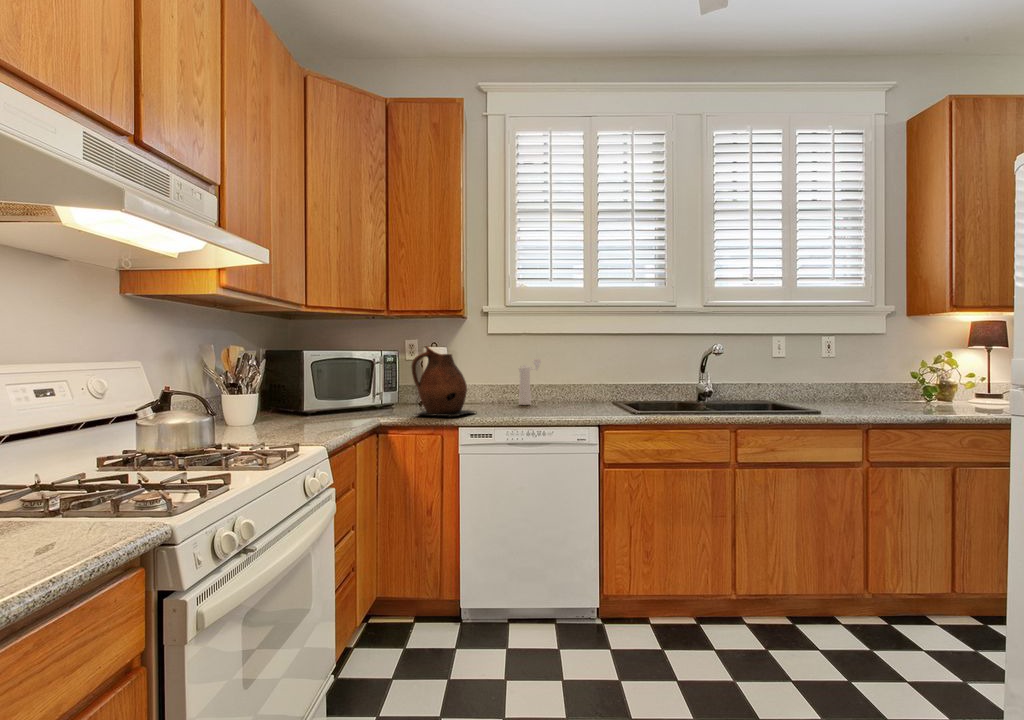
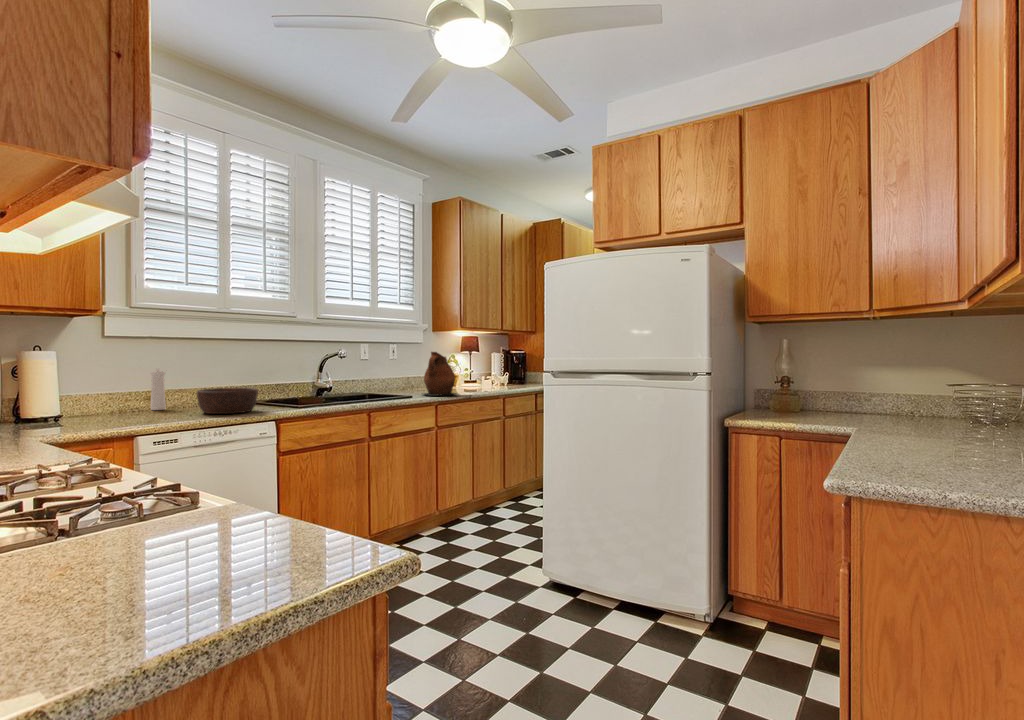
ceramic pitcher: present [412,346,476,417] -> present [422,352,459,396]
wooden bowl: none [533,386,592,413] -> present [197,388,258,414]

